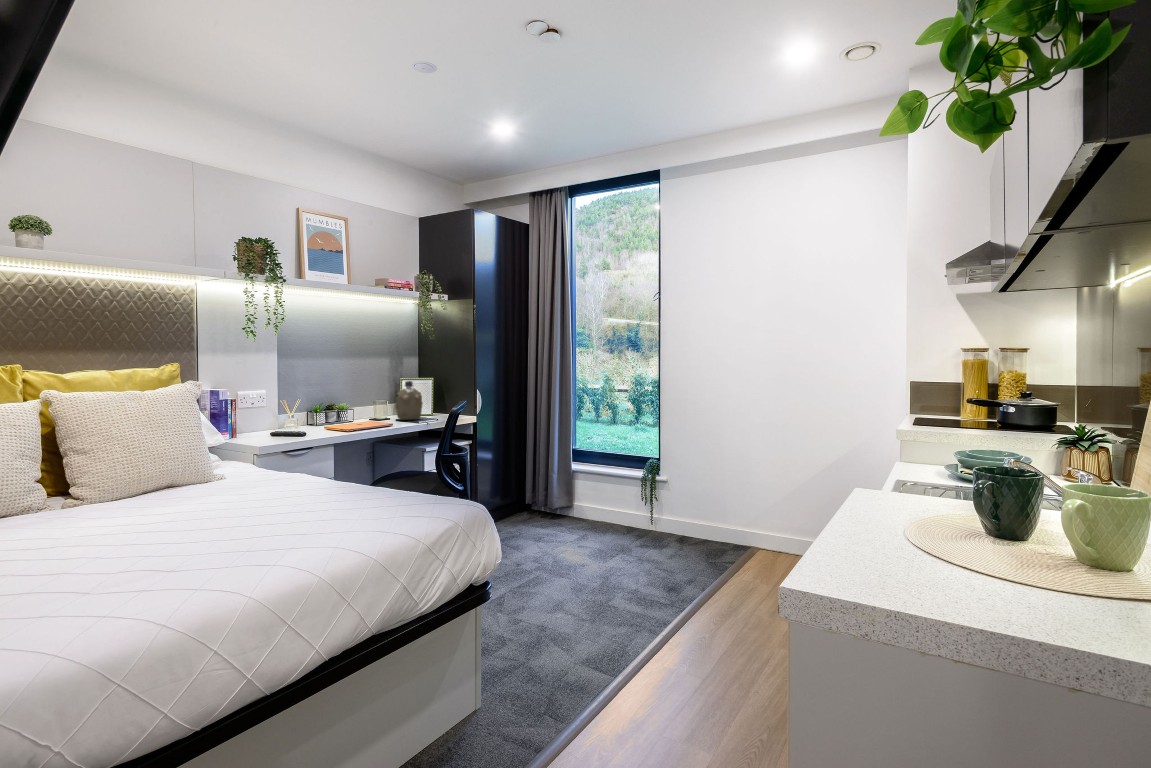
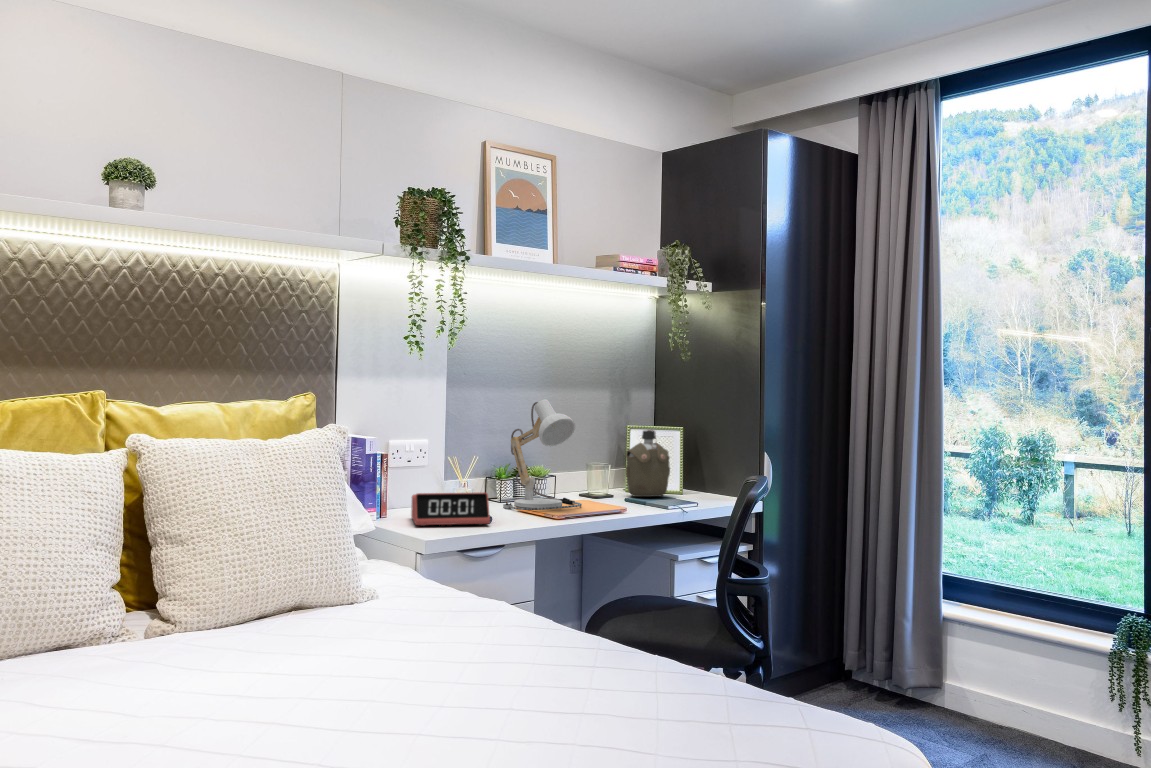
desk lamp: none [314,364,365,430] -> present [503,399,582,510]
alarm clock: none [251,420,301,441] -> present [411,492,490,526]

